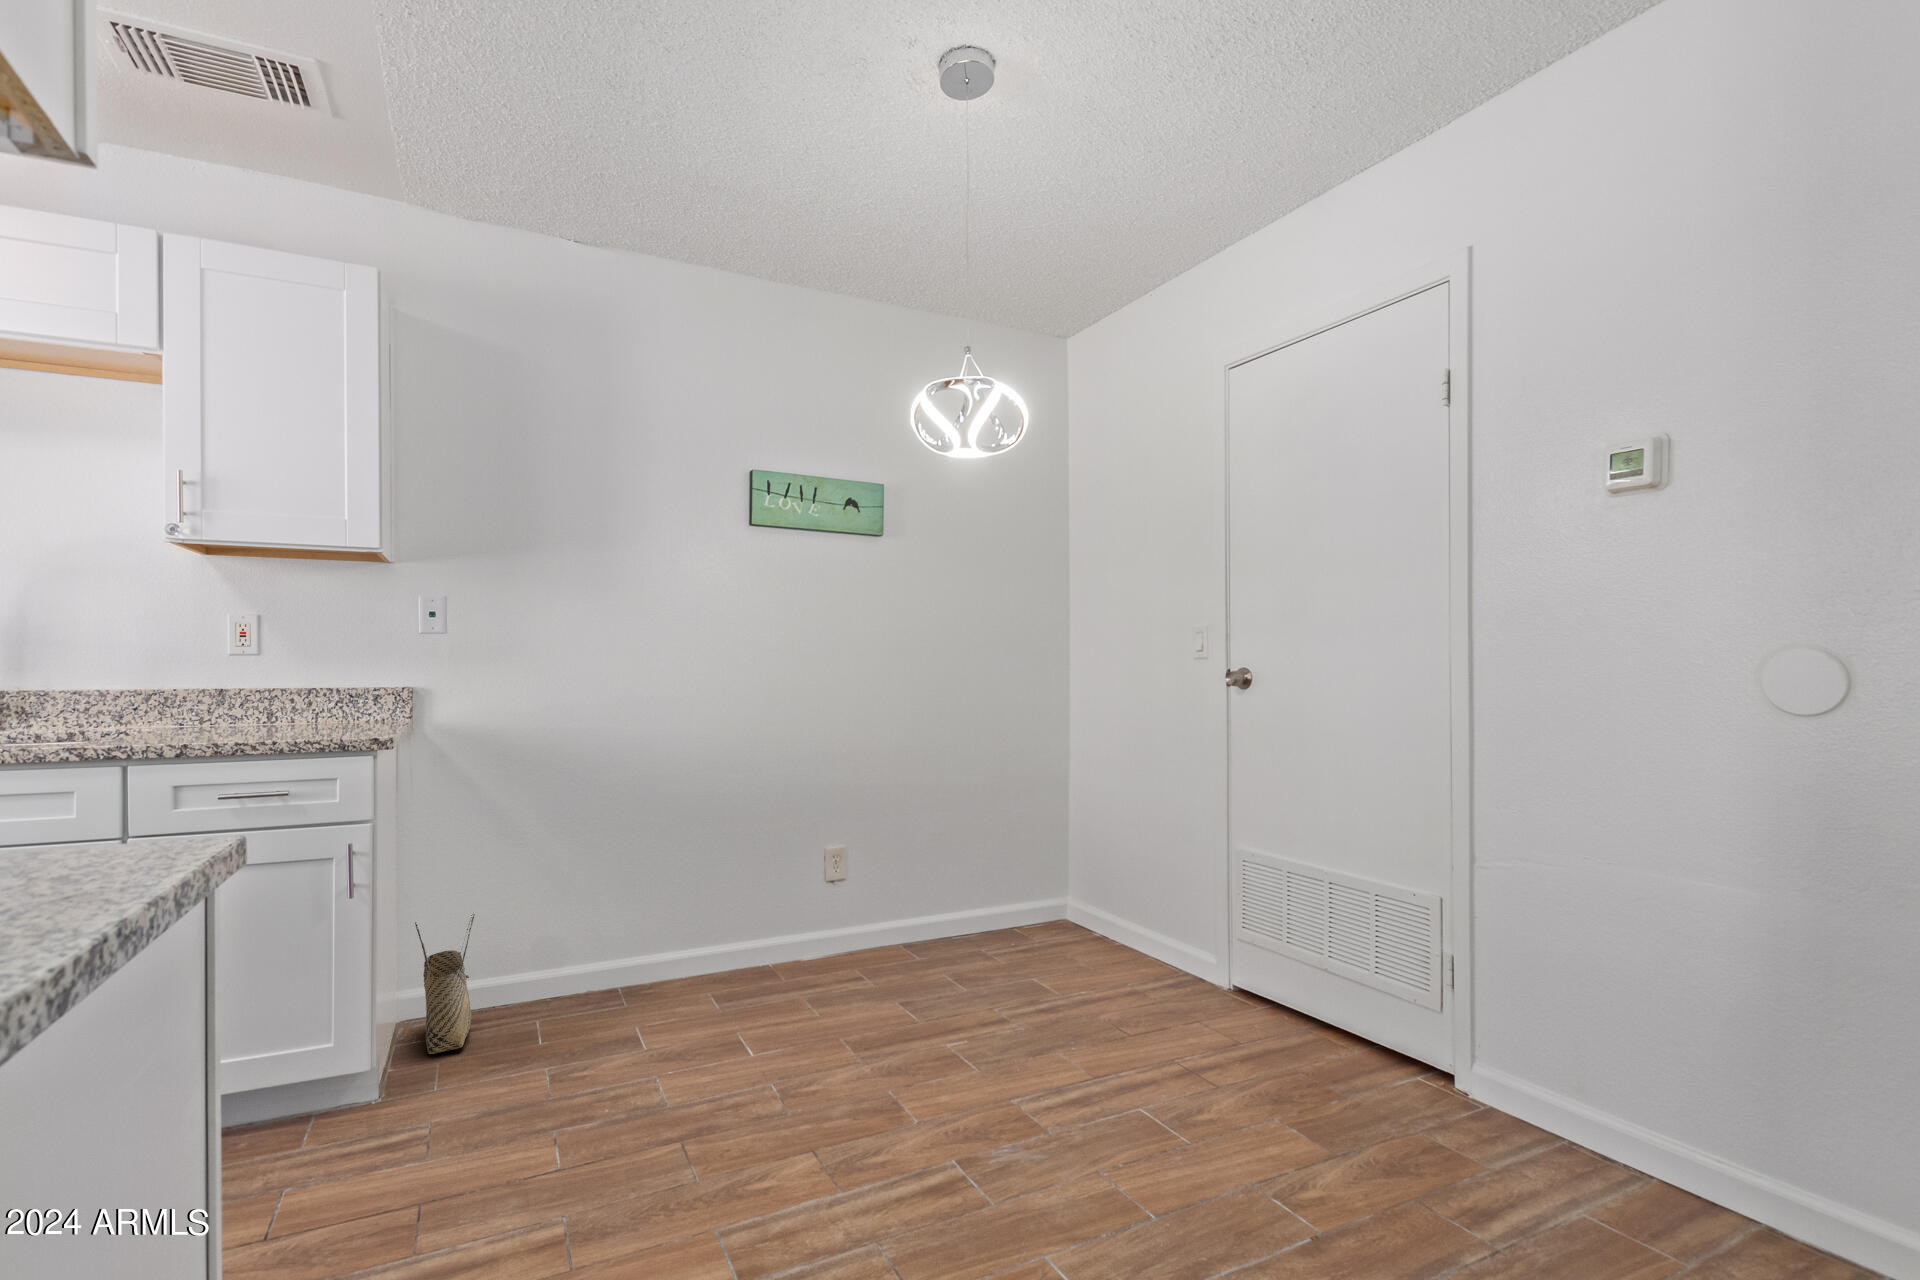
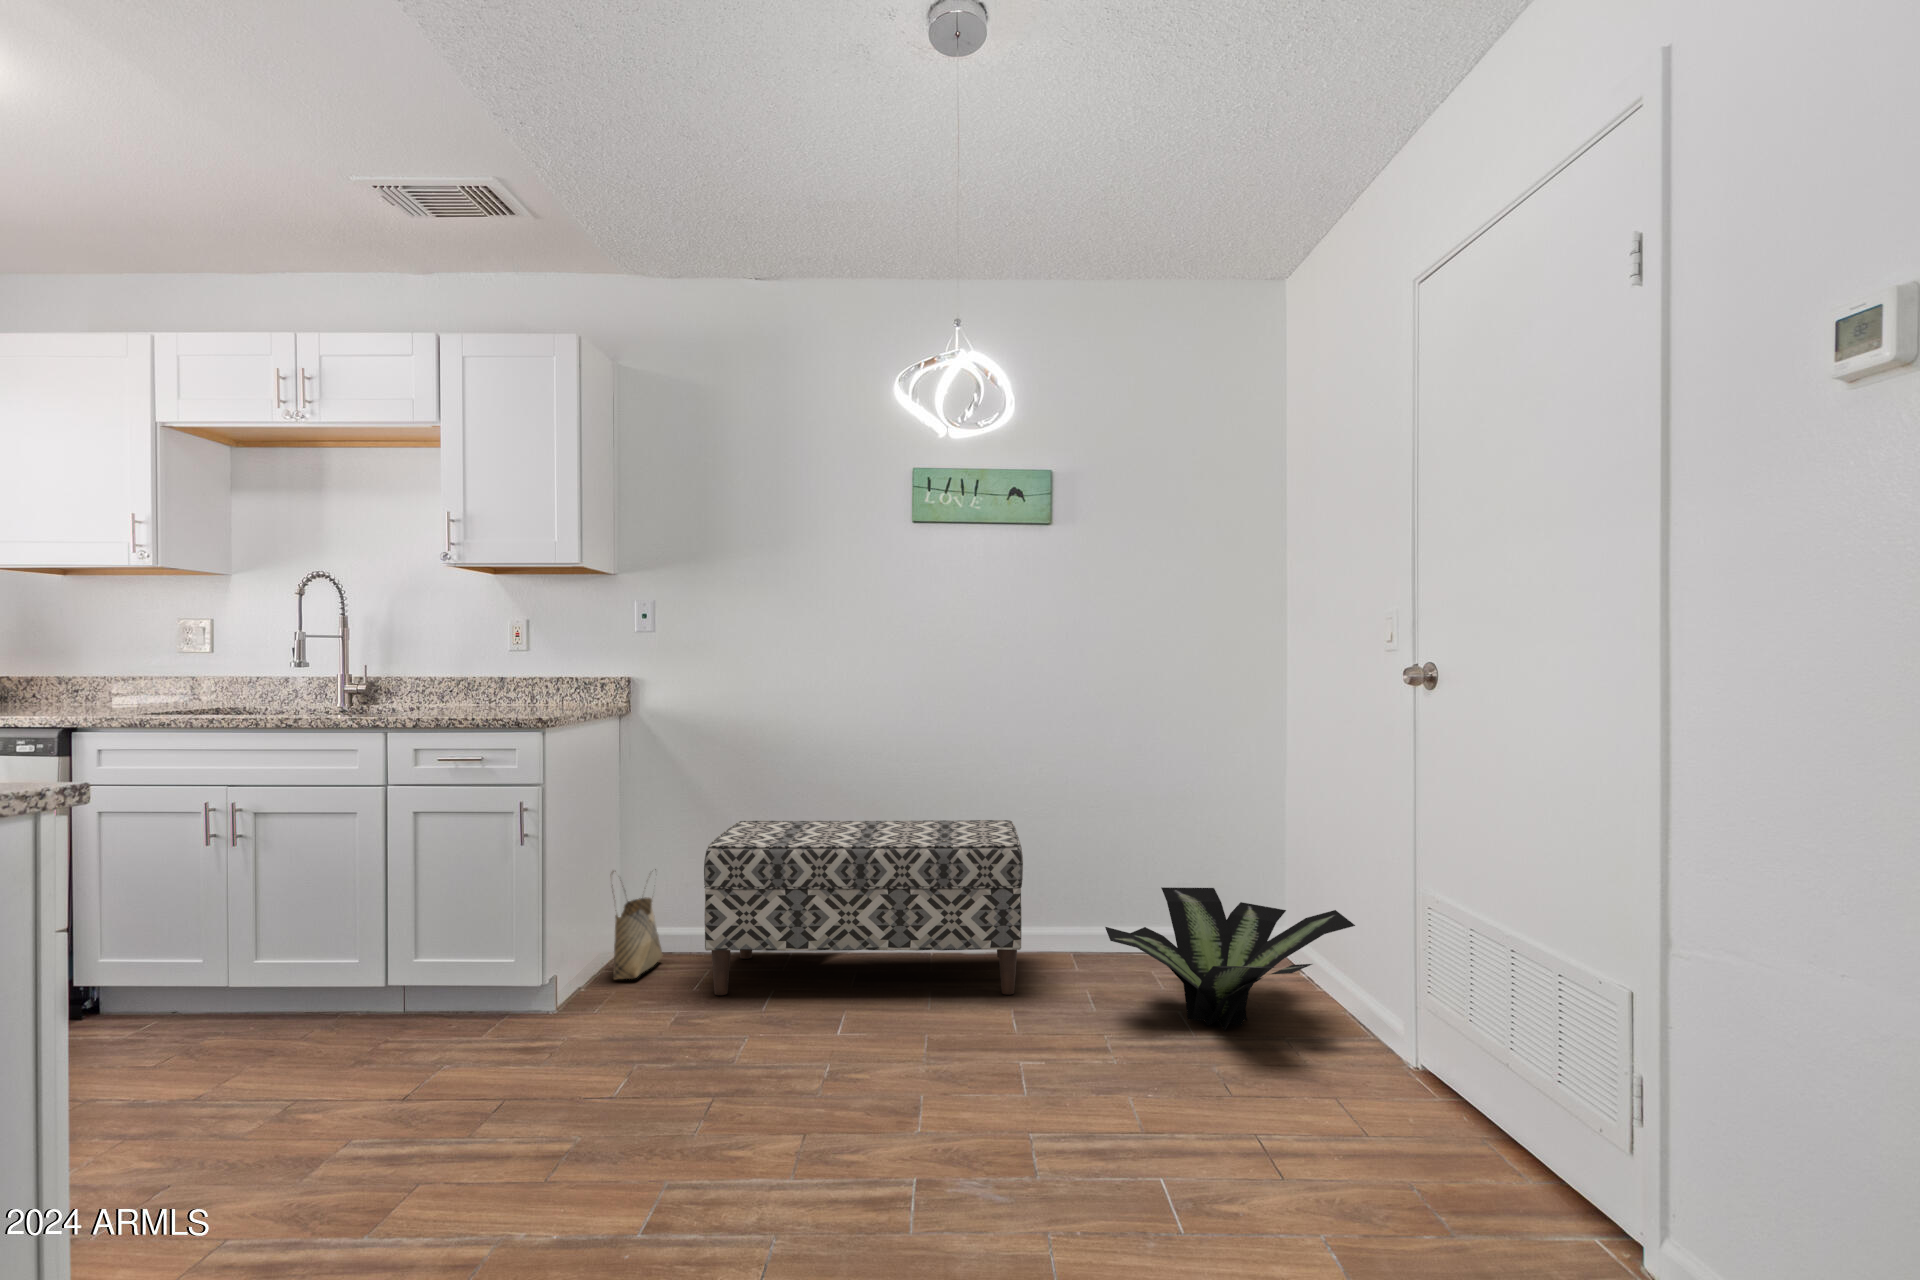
bench: none [555,825,903,1048] -> present [704,820,1023,995]
potted plant: none [987,869,1185,992] -> present [1105,887,1355,1031]

